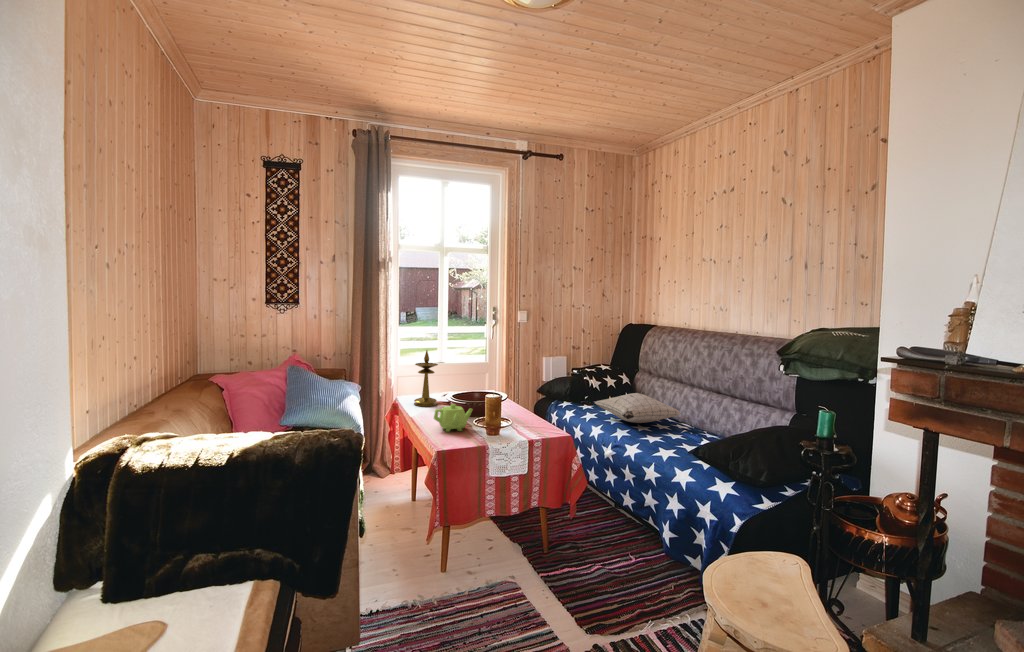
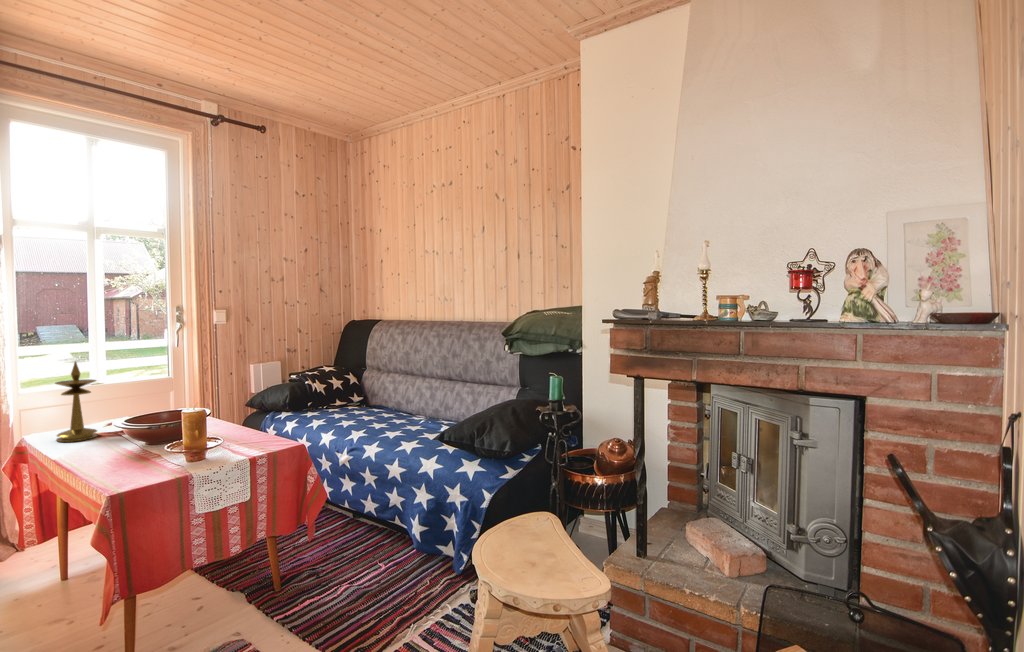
pillow: present [595,393,681,423] -> none [322,390,417,422]
teapot: present [434,404,473,432] -> none [97,428,163,467]

